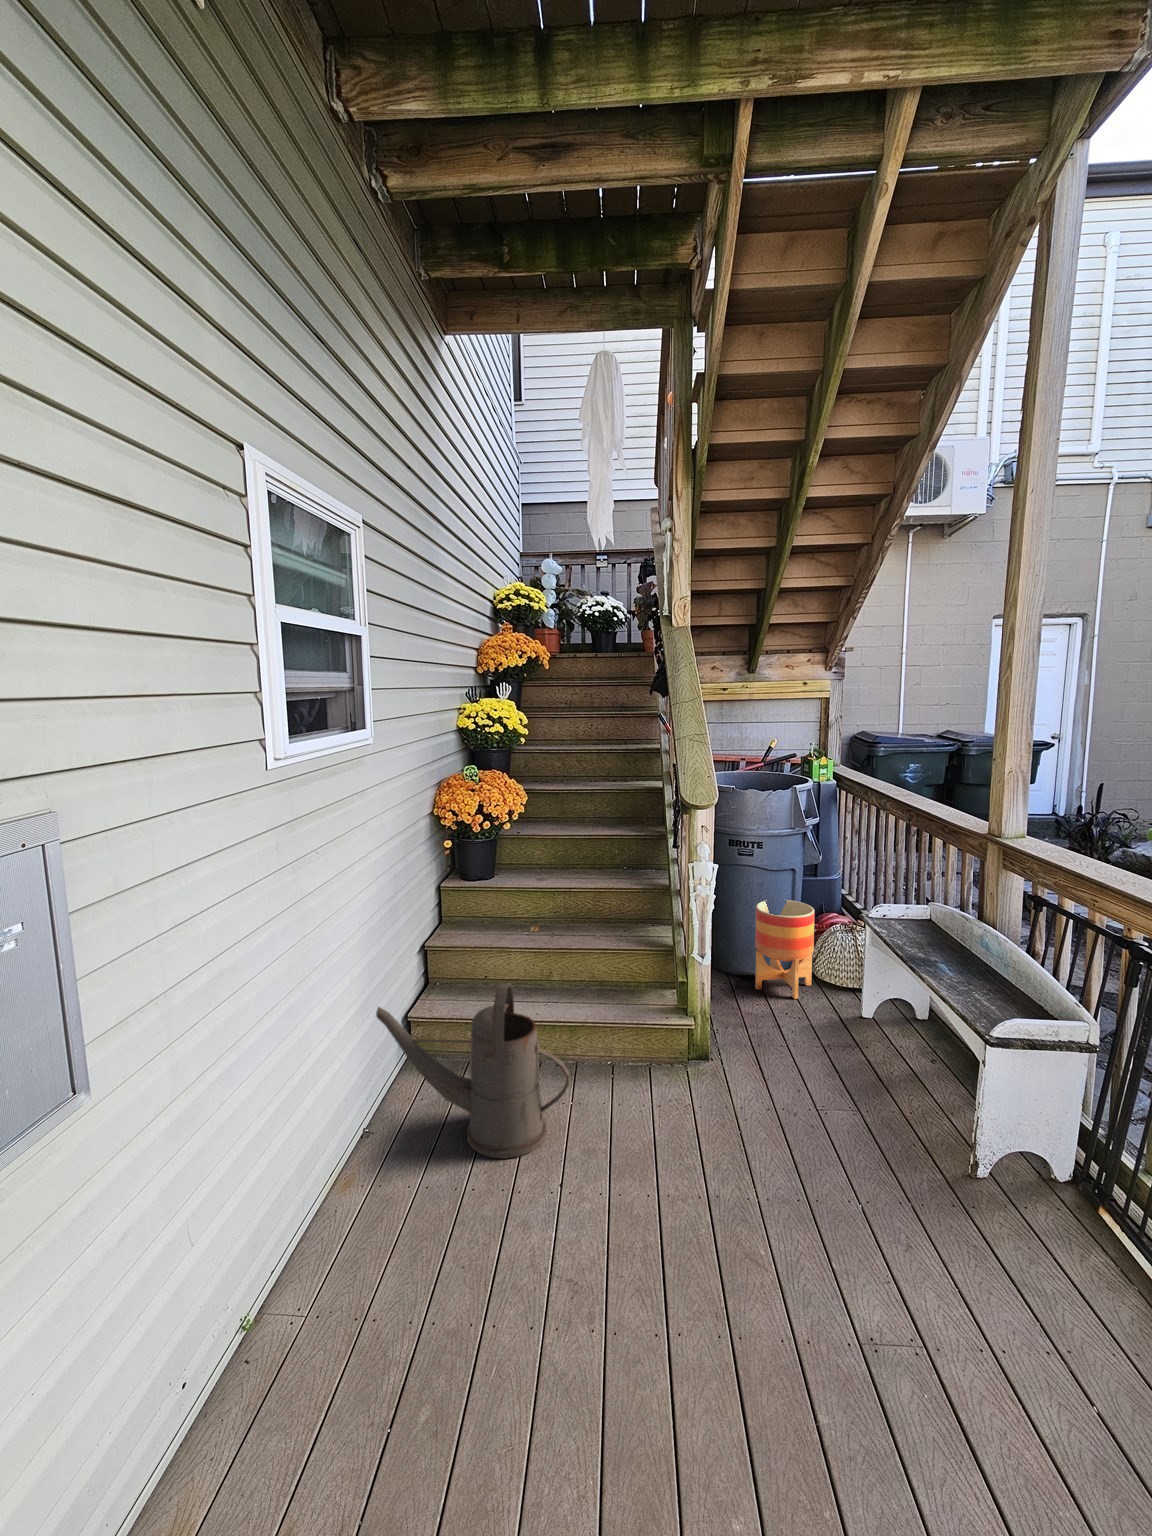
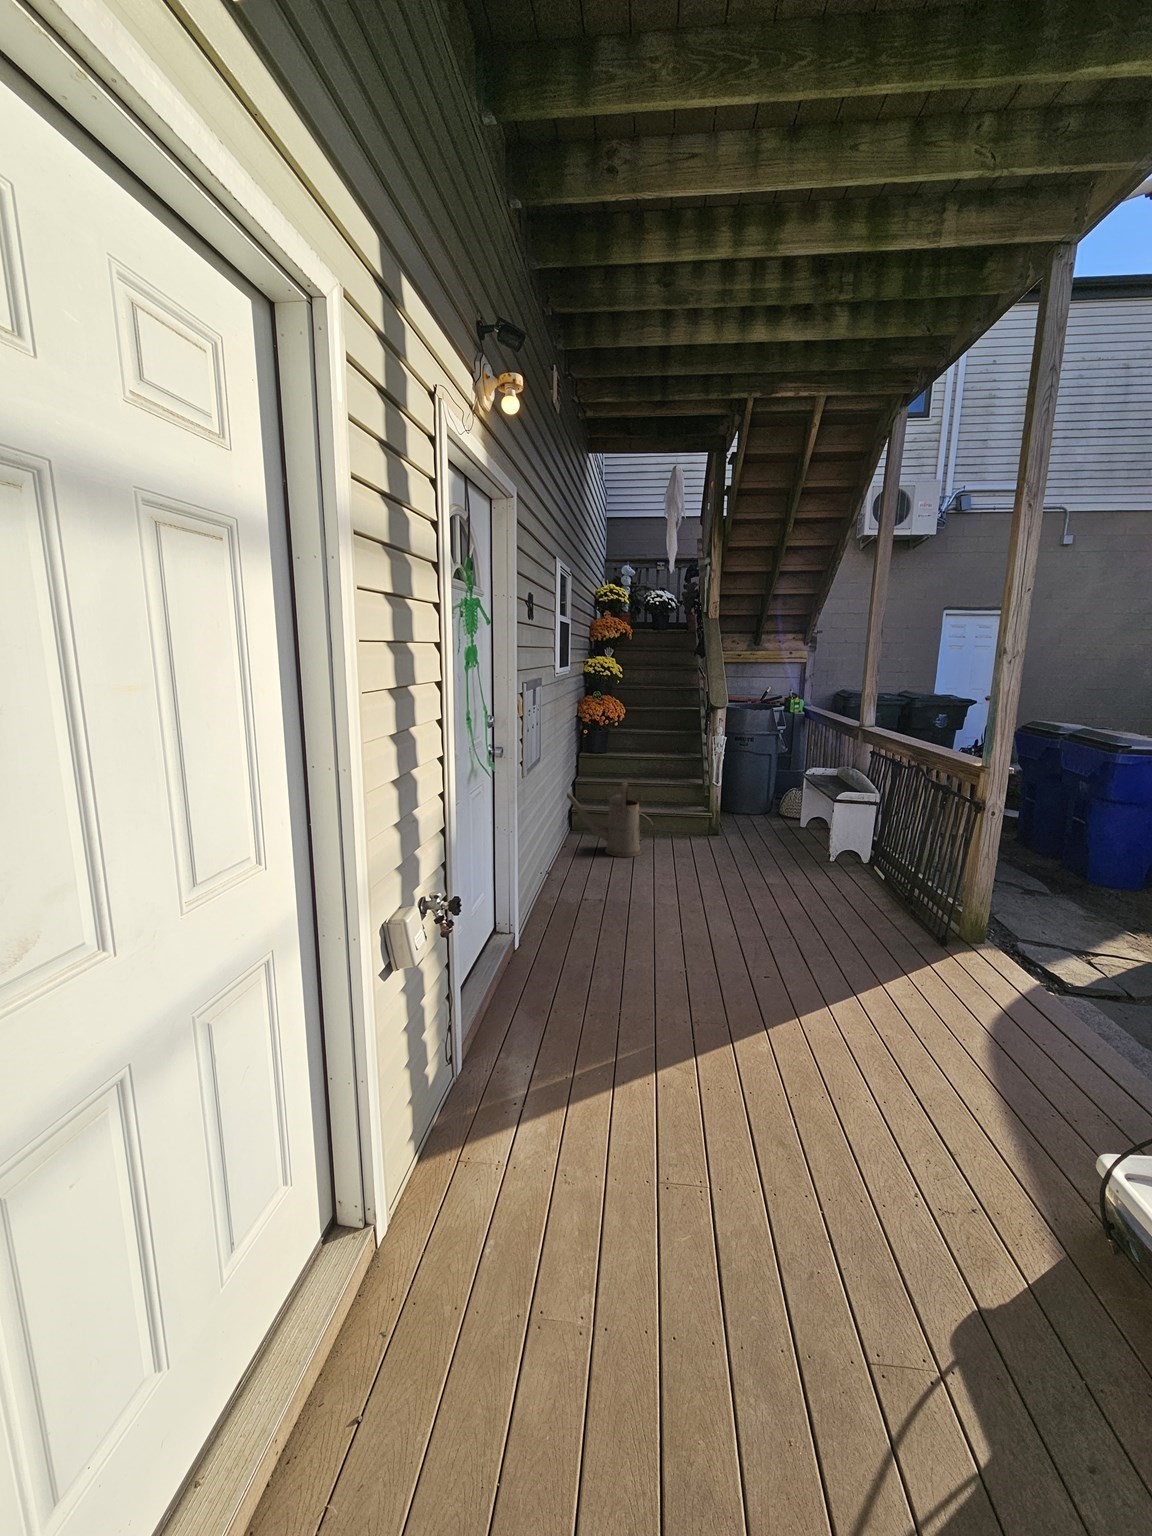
planter: present [755,900,815,999] -> none [745,771,779,821]

